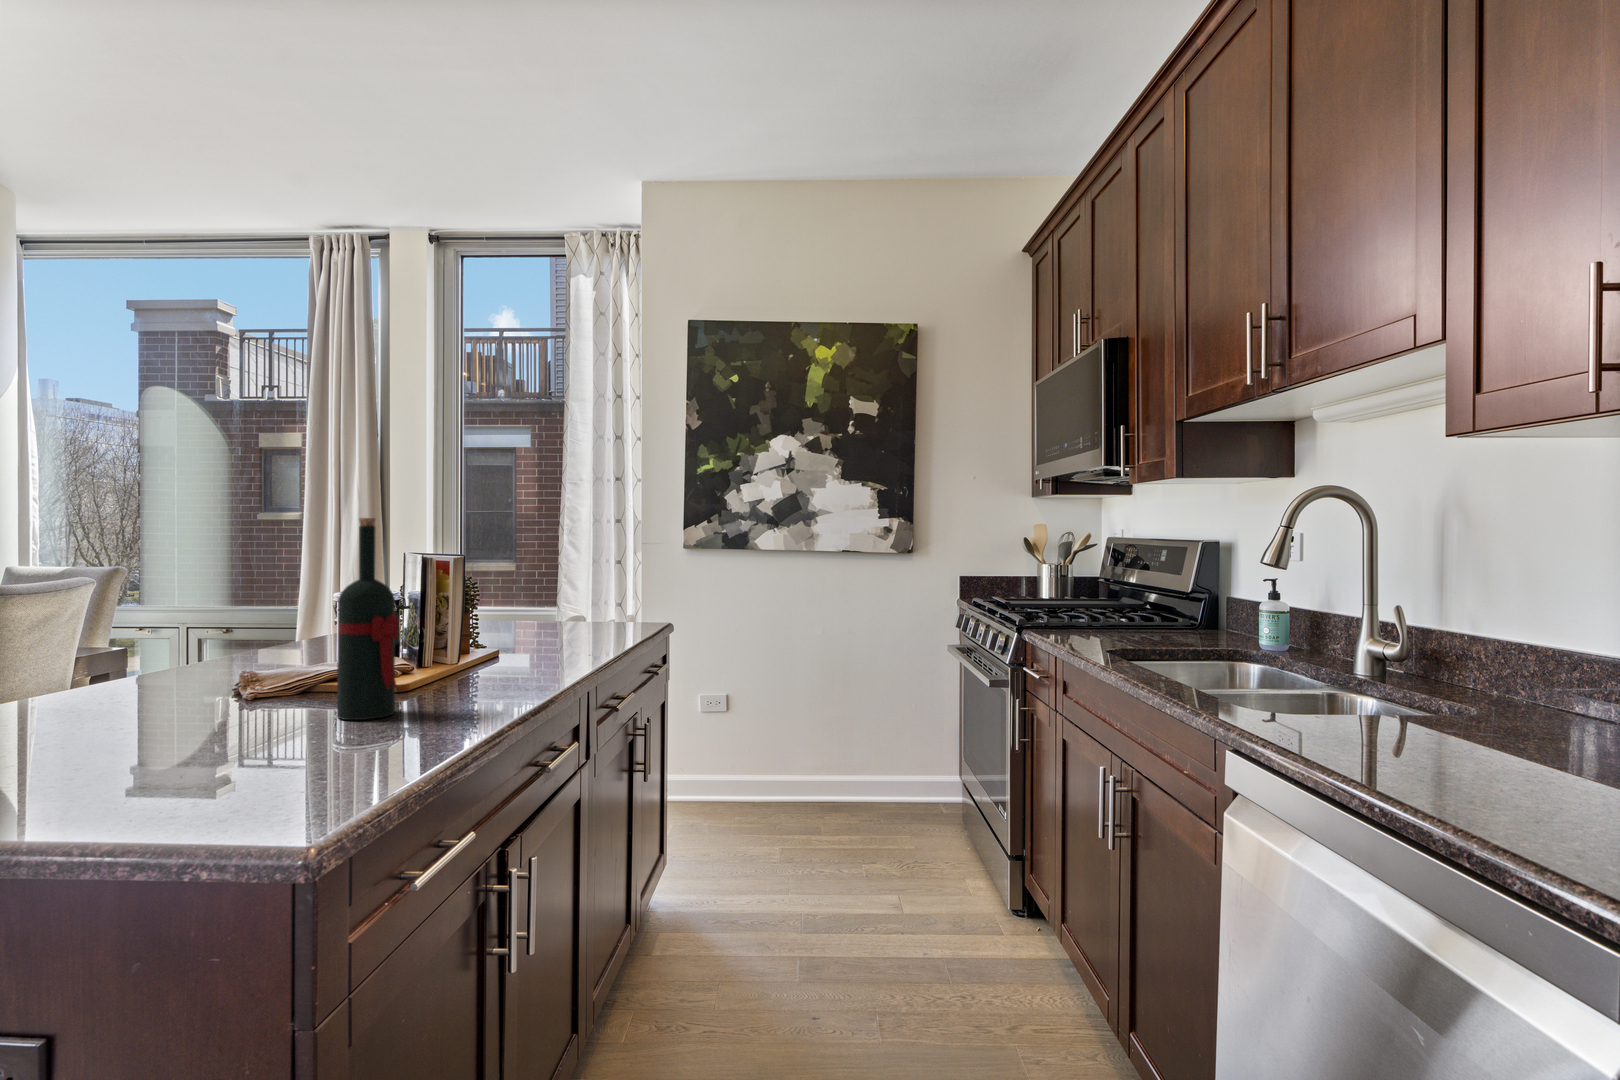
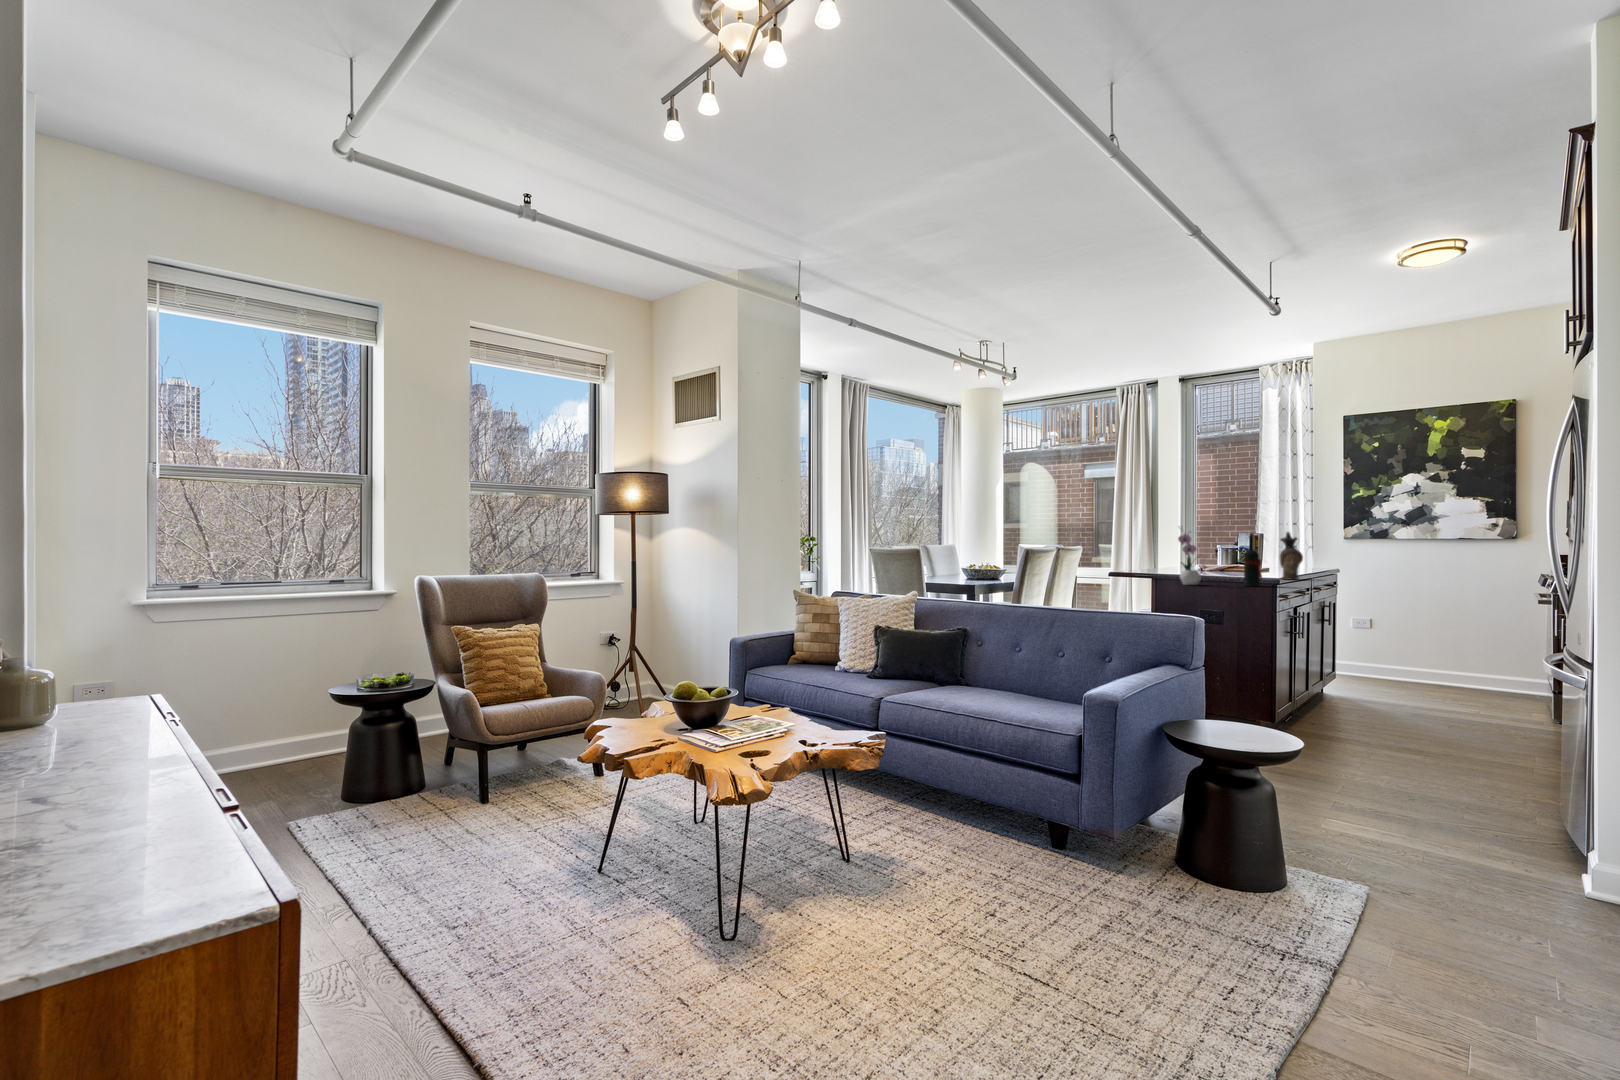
flower arrangement: none [56,478,195,726] -> present [1178,534,1201,585]
ceramic pitcher: none [520,524,576,656] -> present [1280,532,1303,580]

